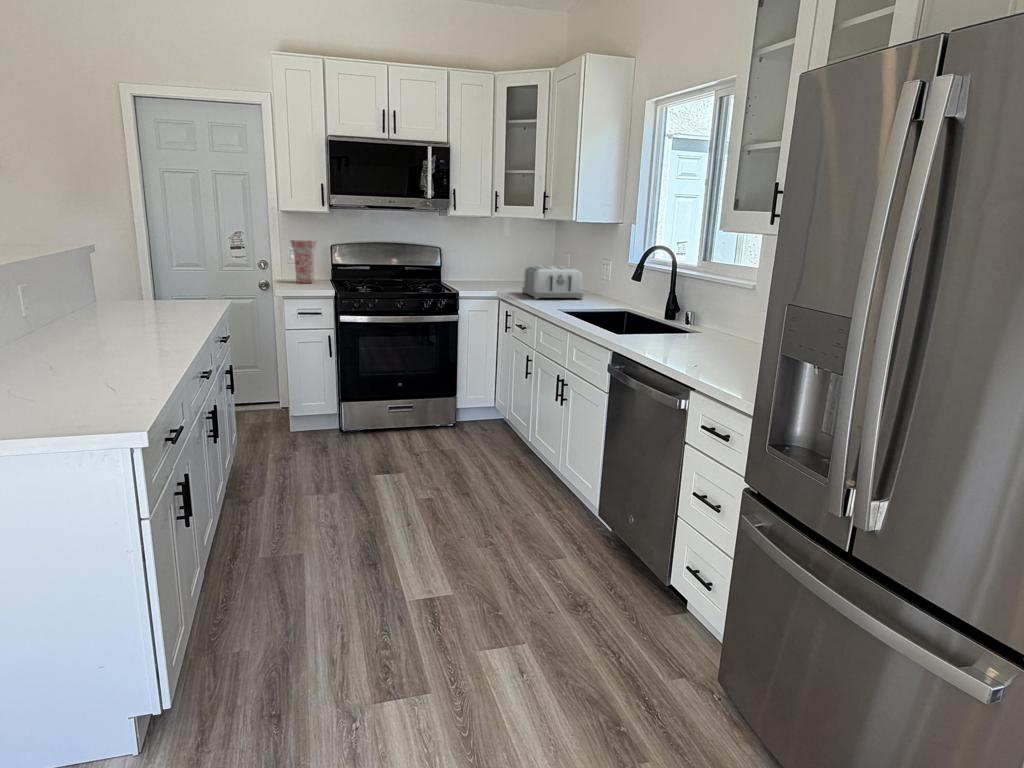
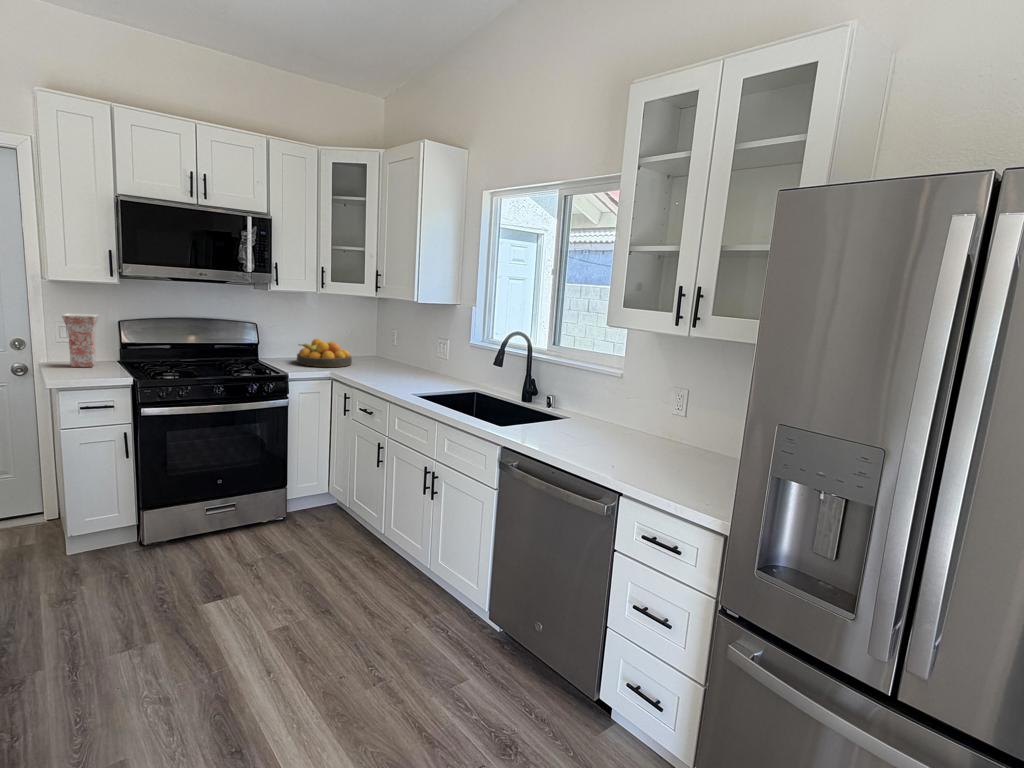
fruit bowl: none [473,262,522,288] -> present [297,339,352,367]
toaster: present [522,266,583,299] -> none [358,345,426,381]

